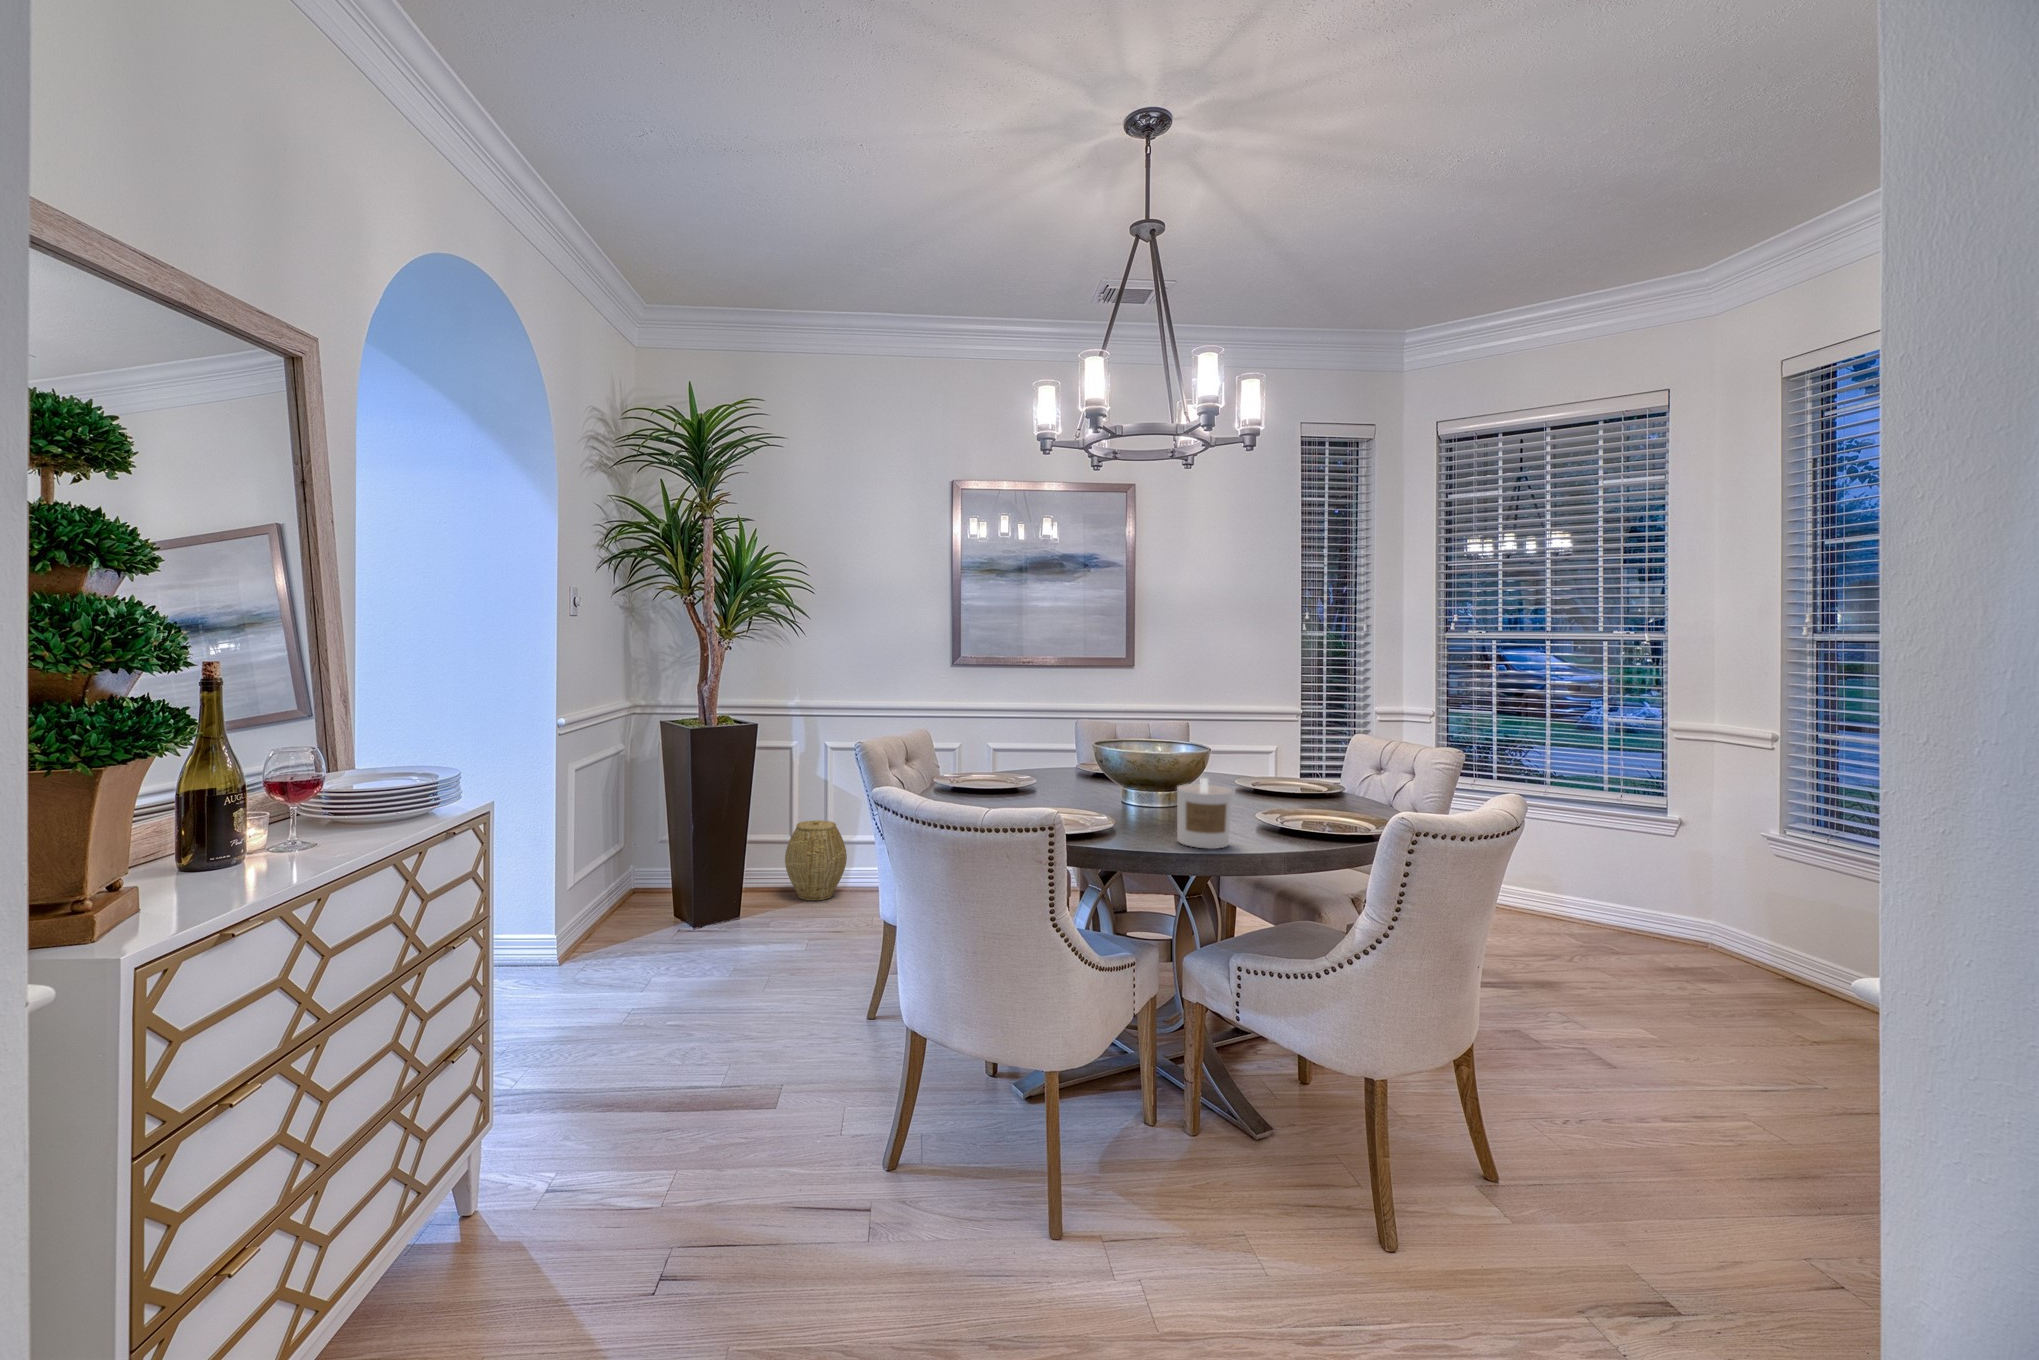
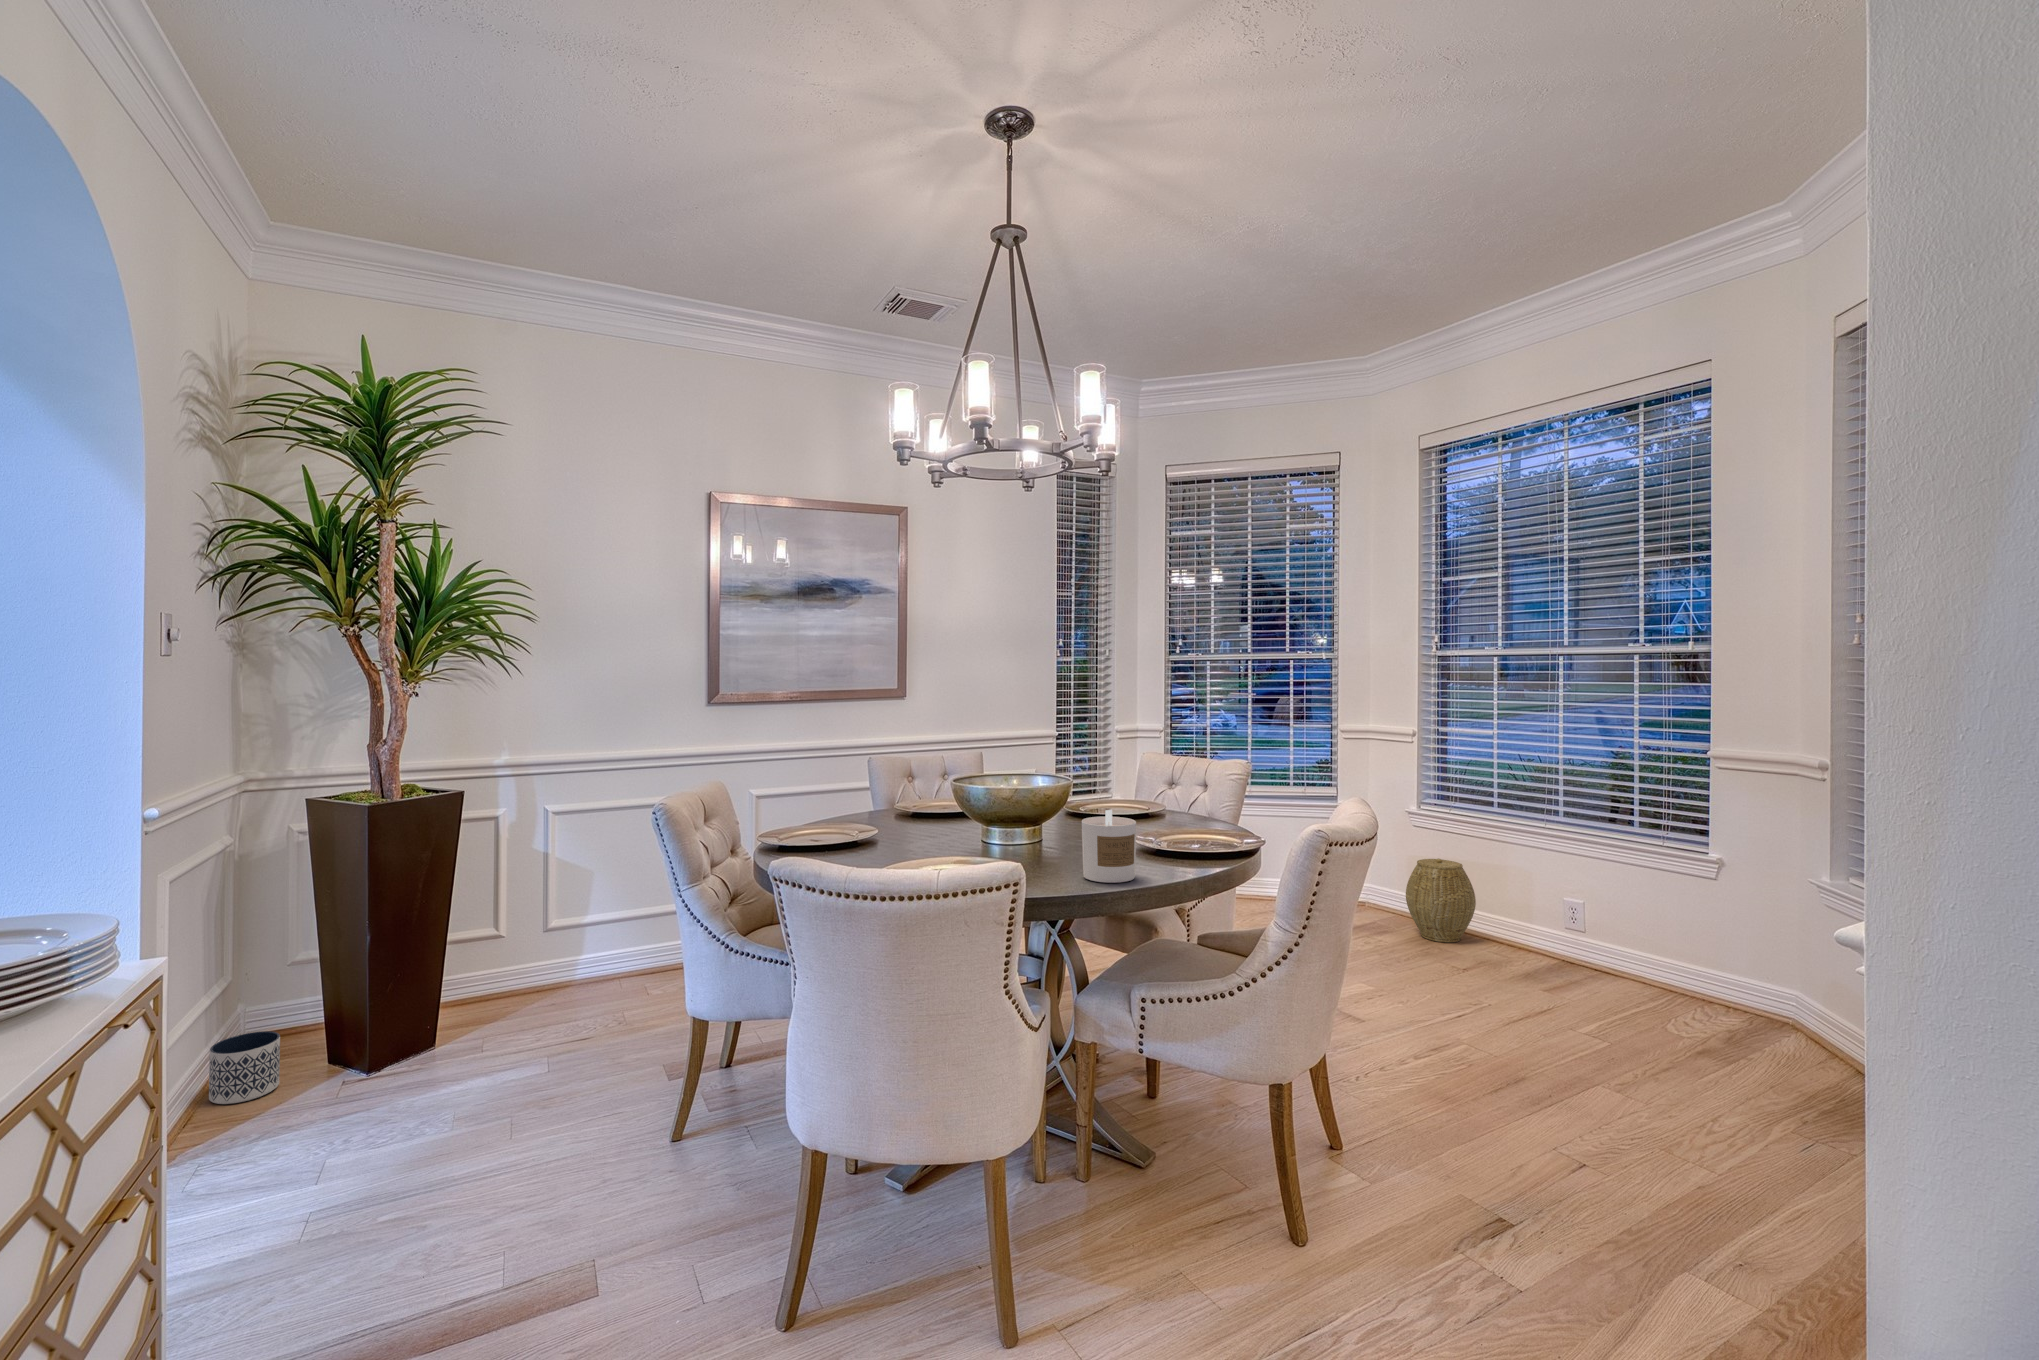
woven basket: present [785,820,847,901] -> present [1406,858,1476,942]
planter: none [594,884,636,930] -> present [209,1031,280,1104]

